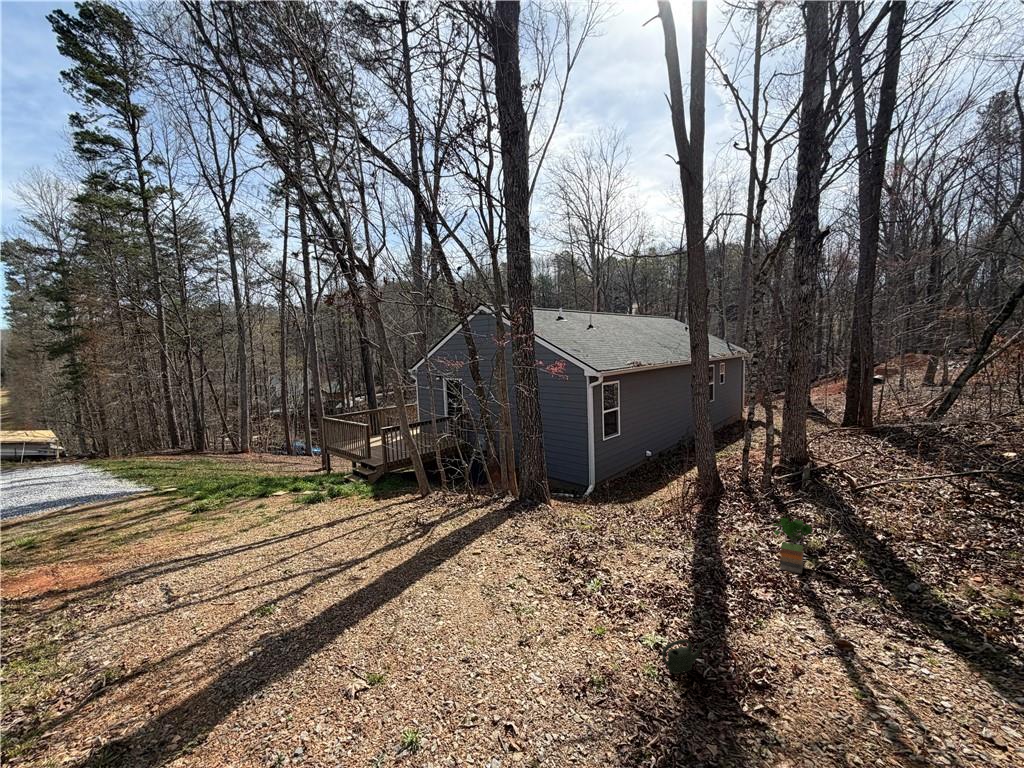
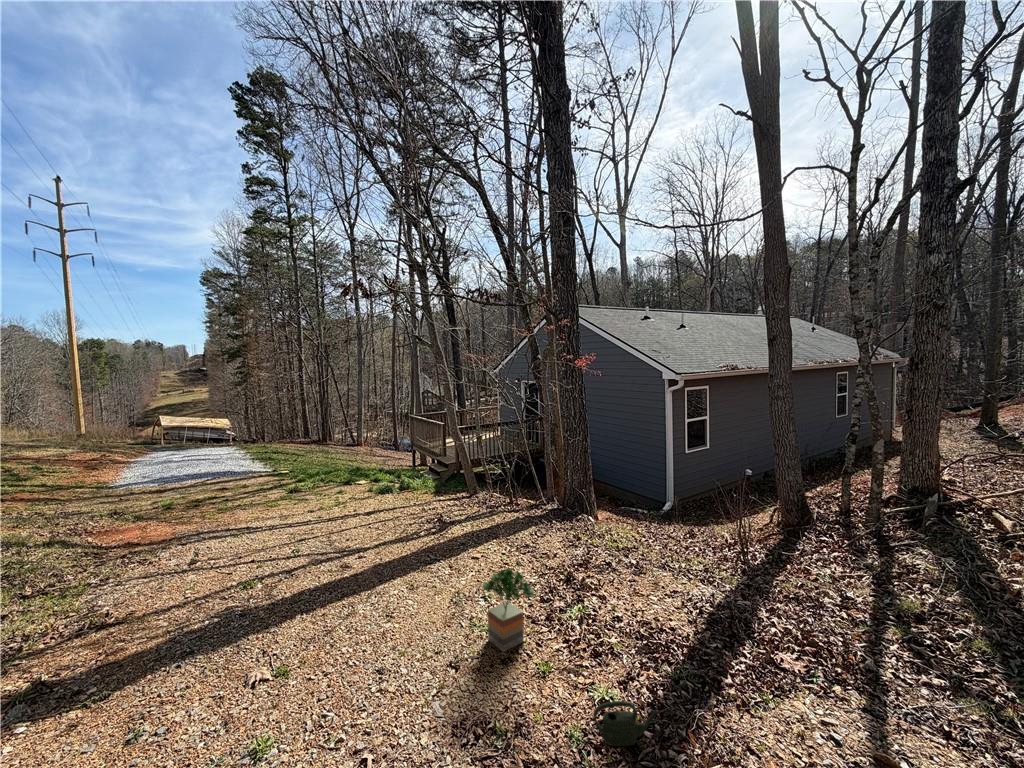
potted tree: present [774,518,812,573] -> present [482,568,534,652]

